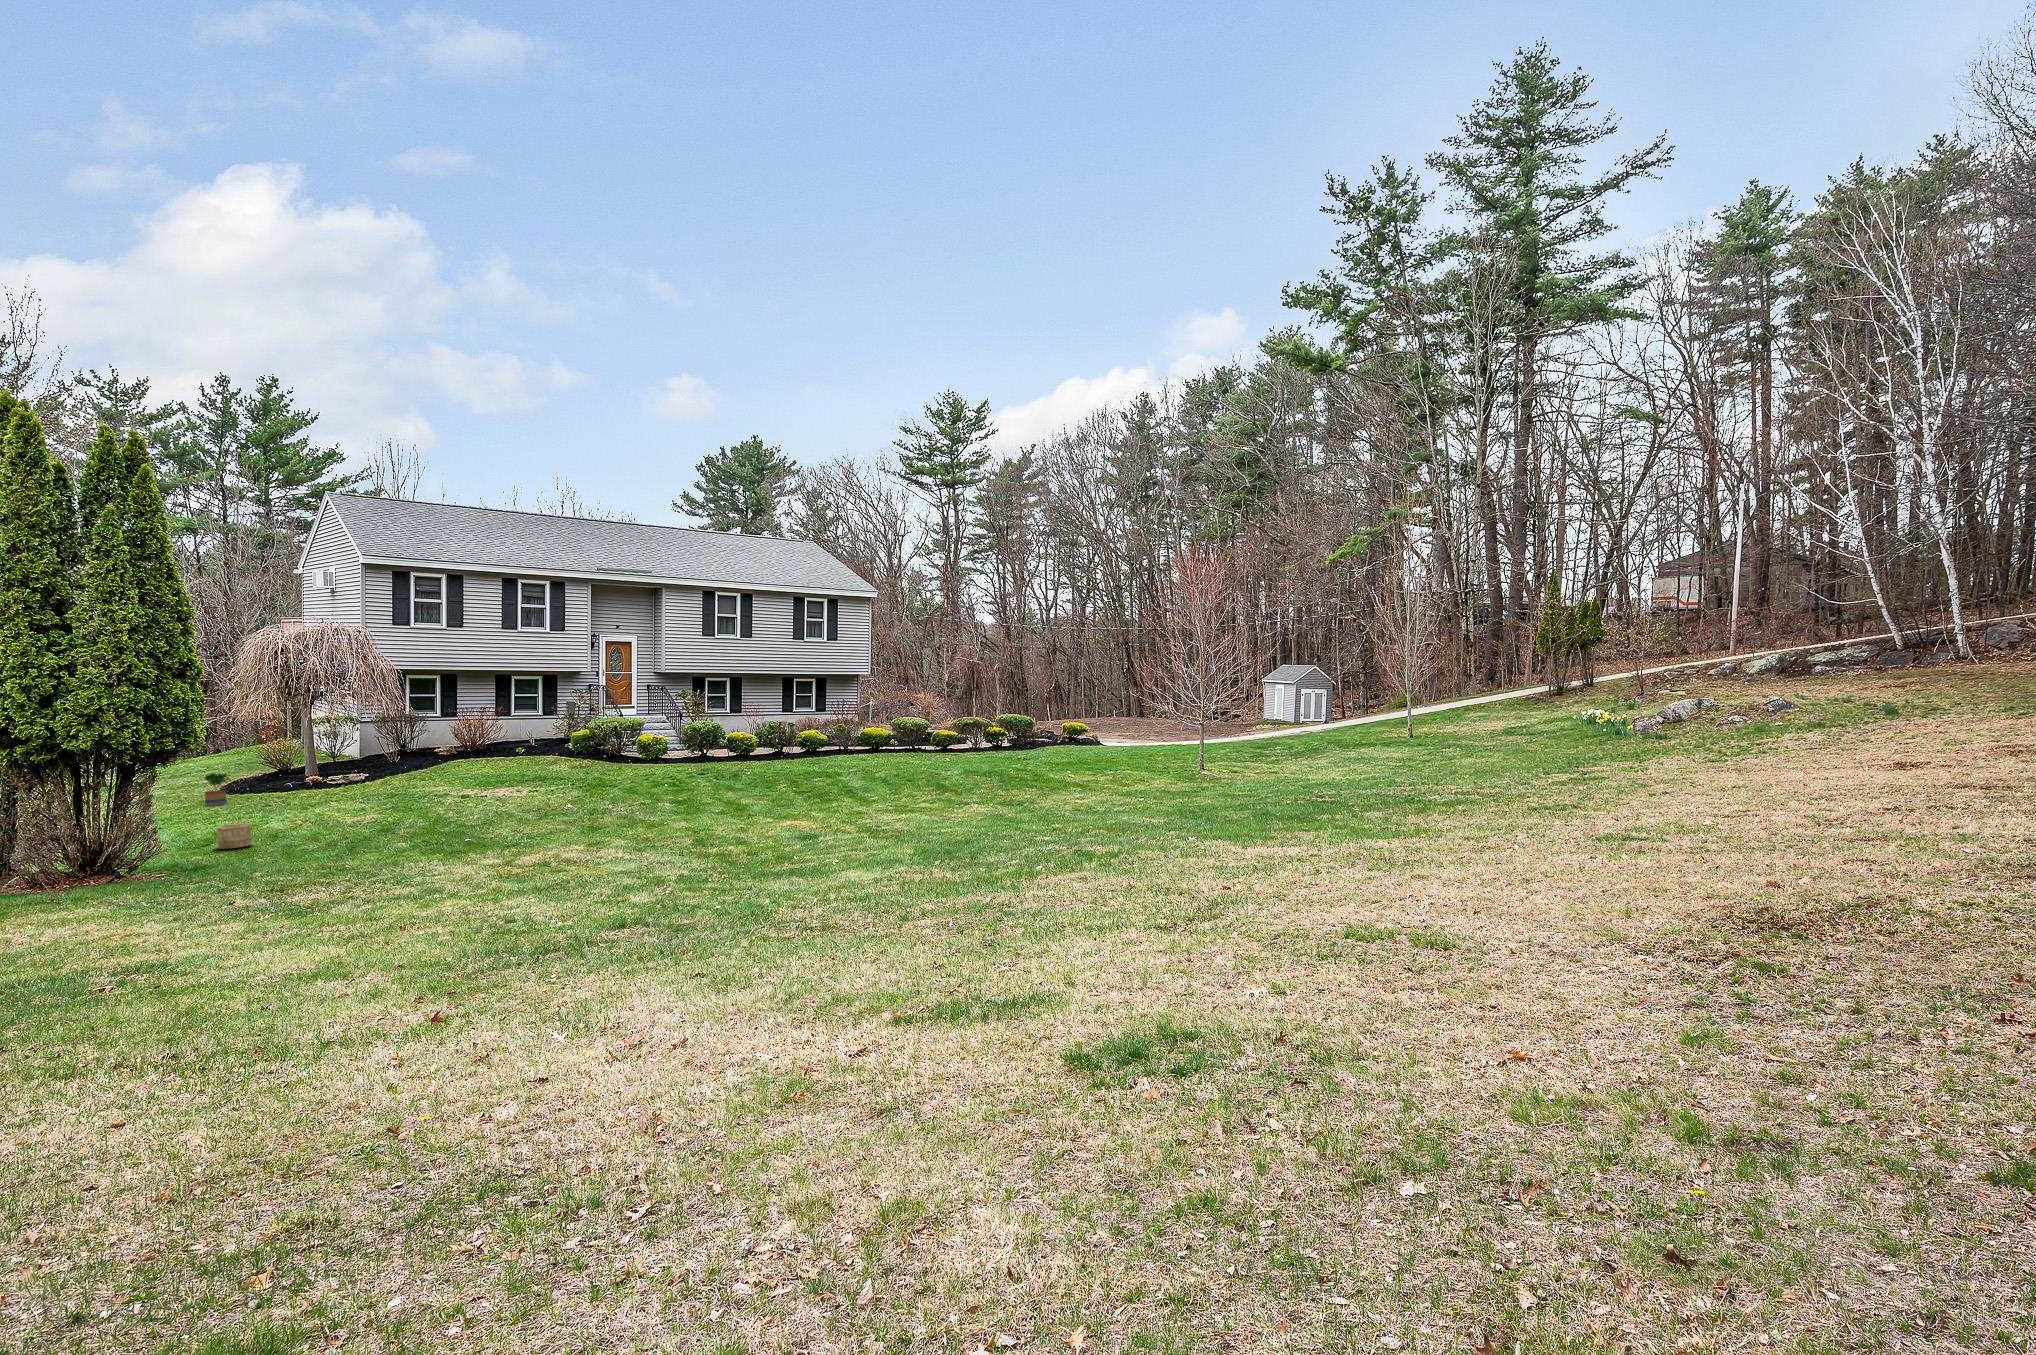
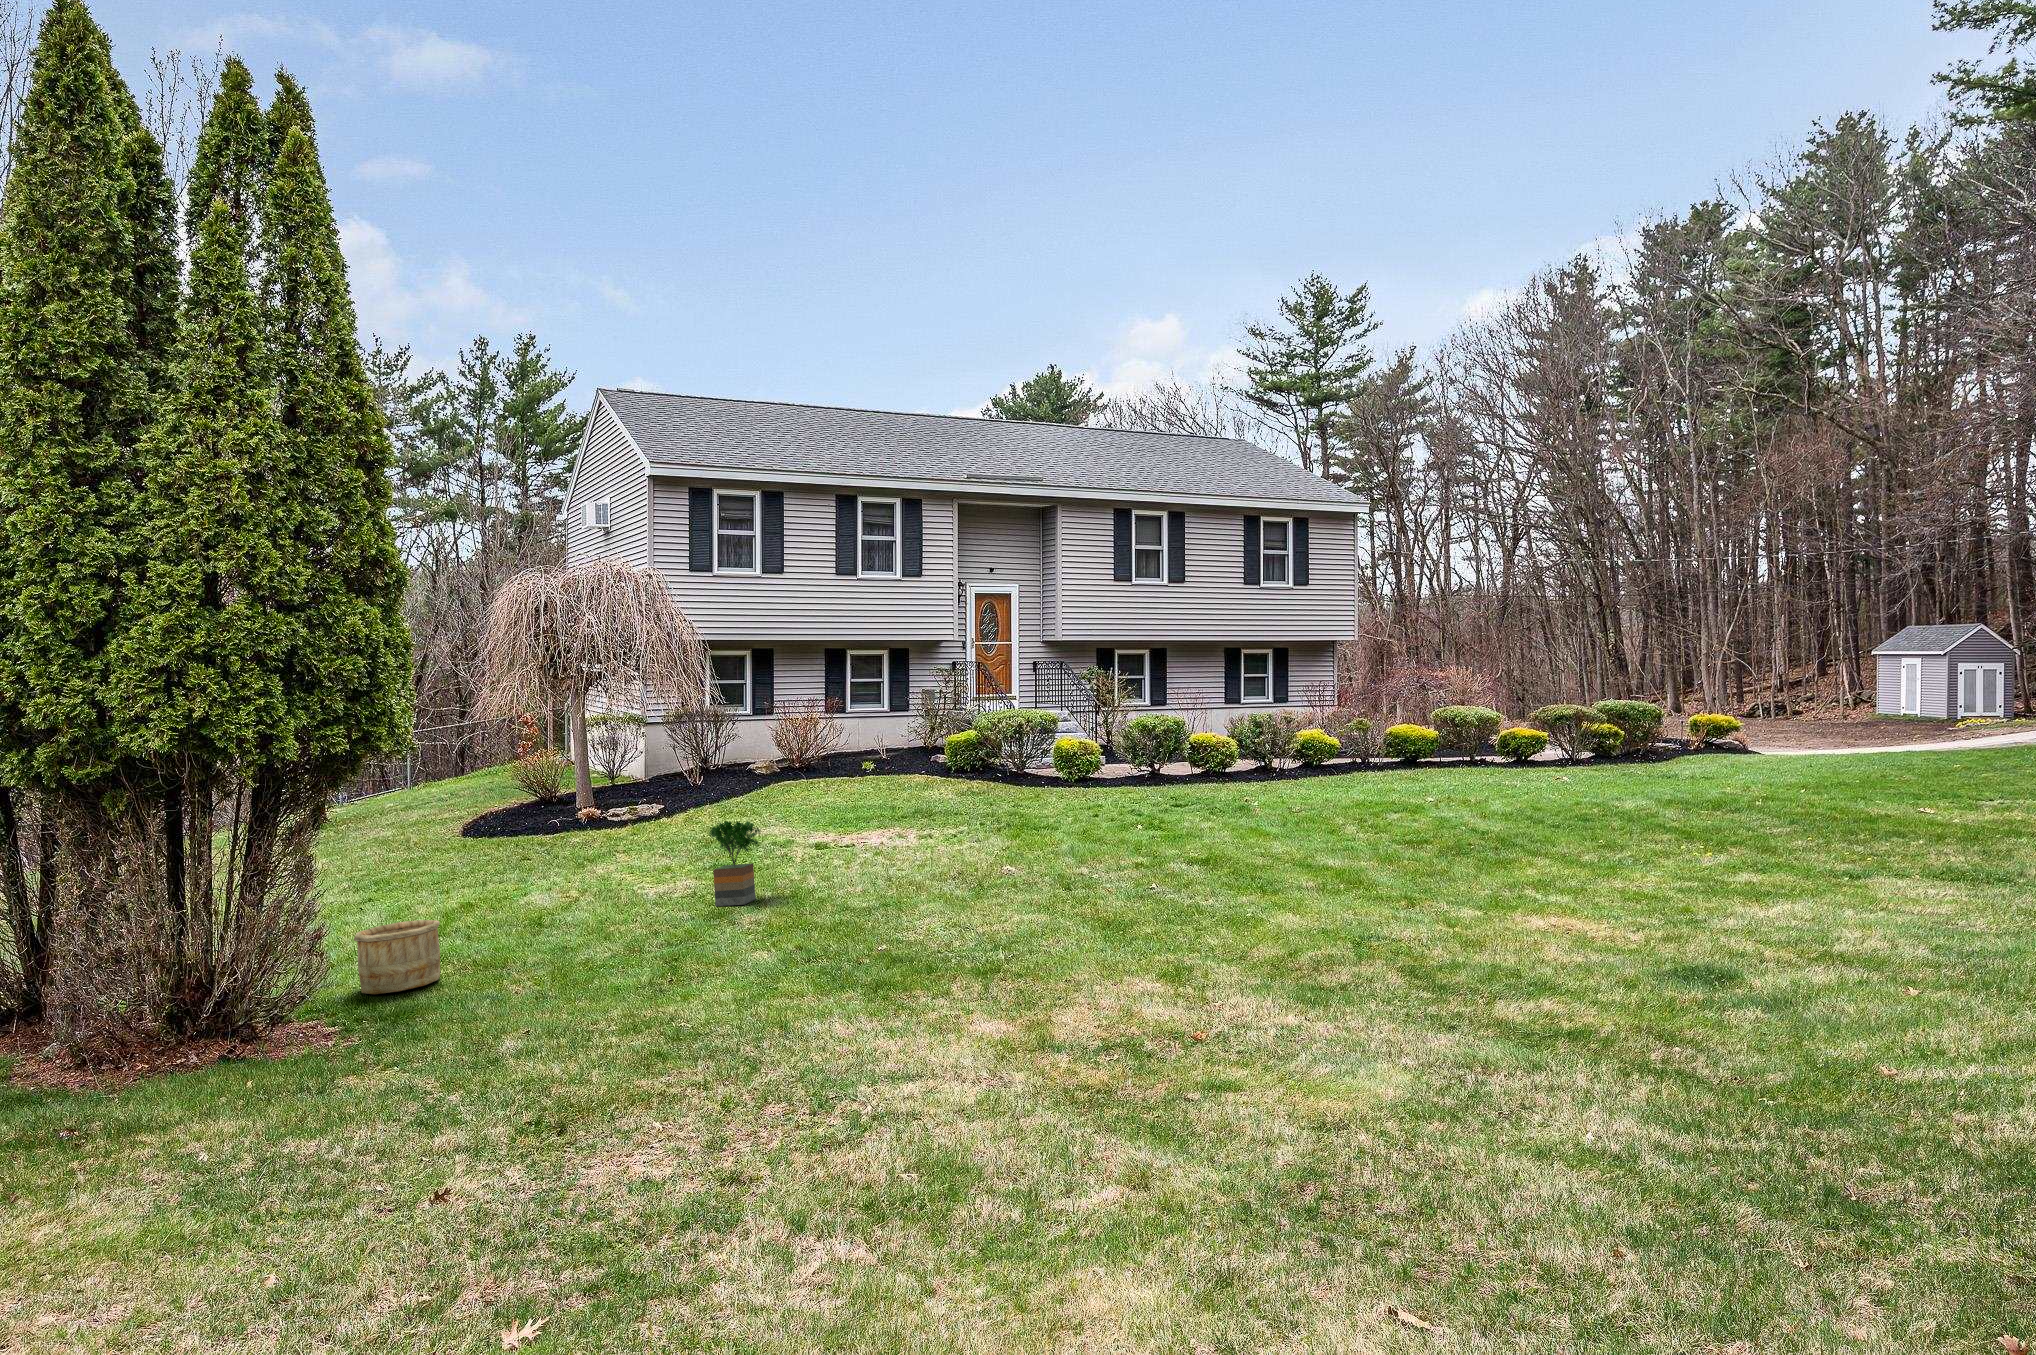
potted tree: present [205,773,229,806] -> present [709,821,760,906]

